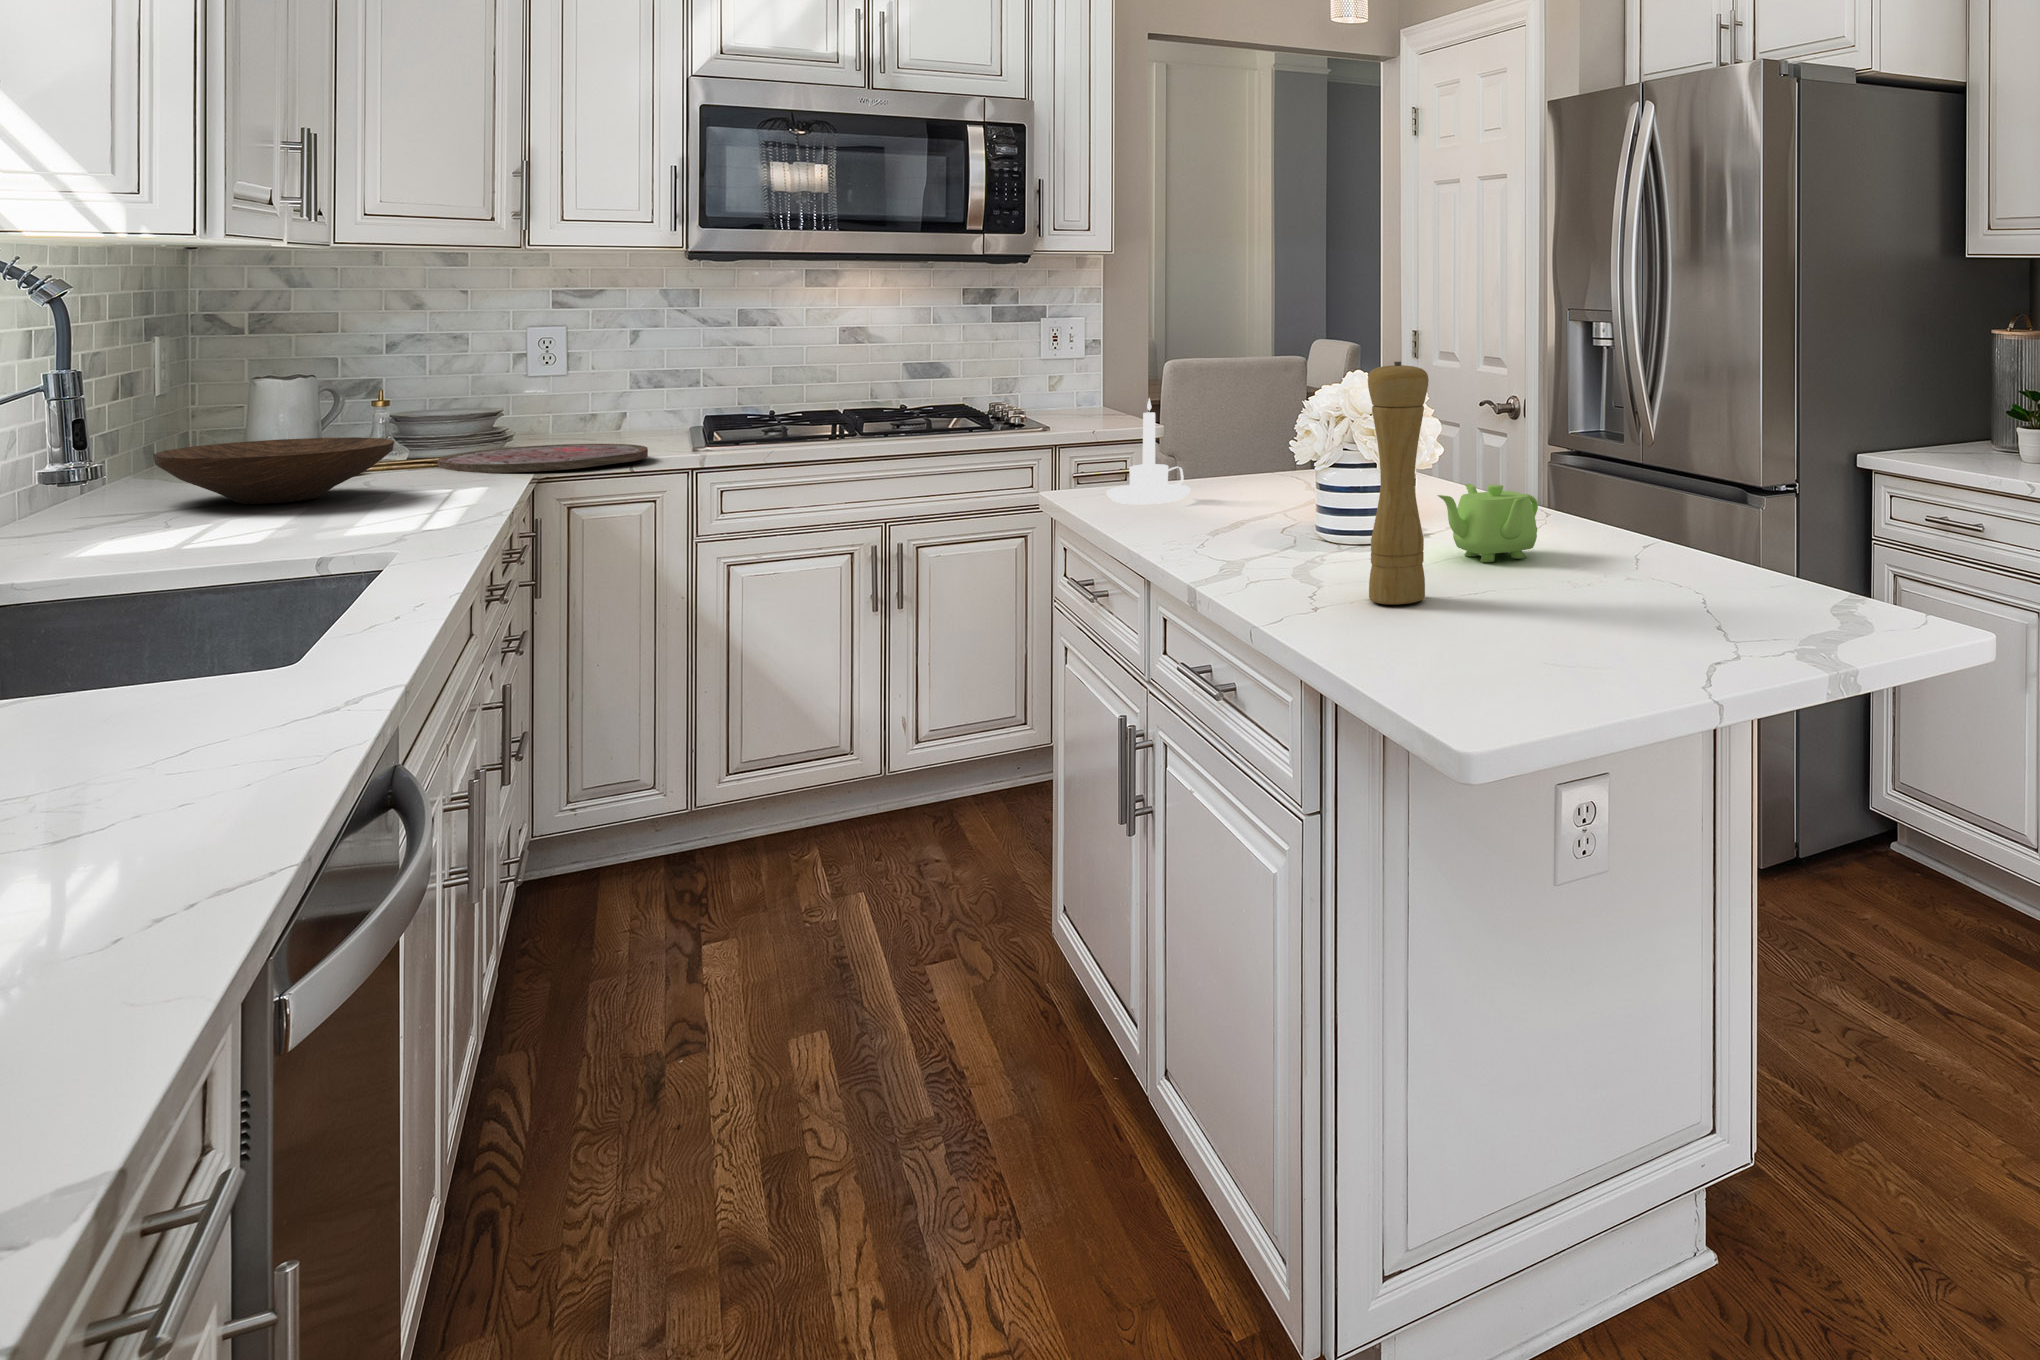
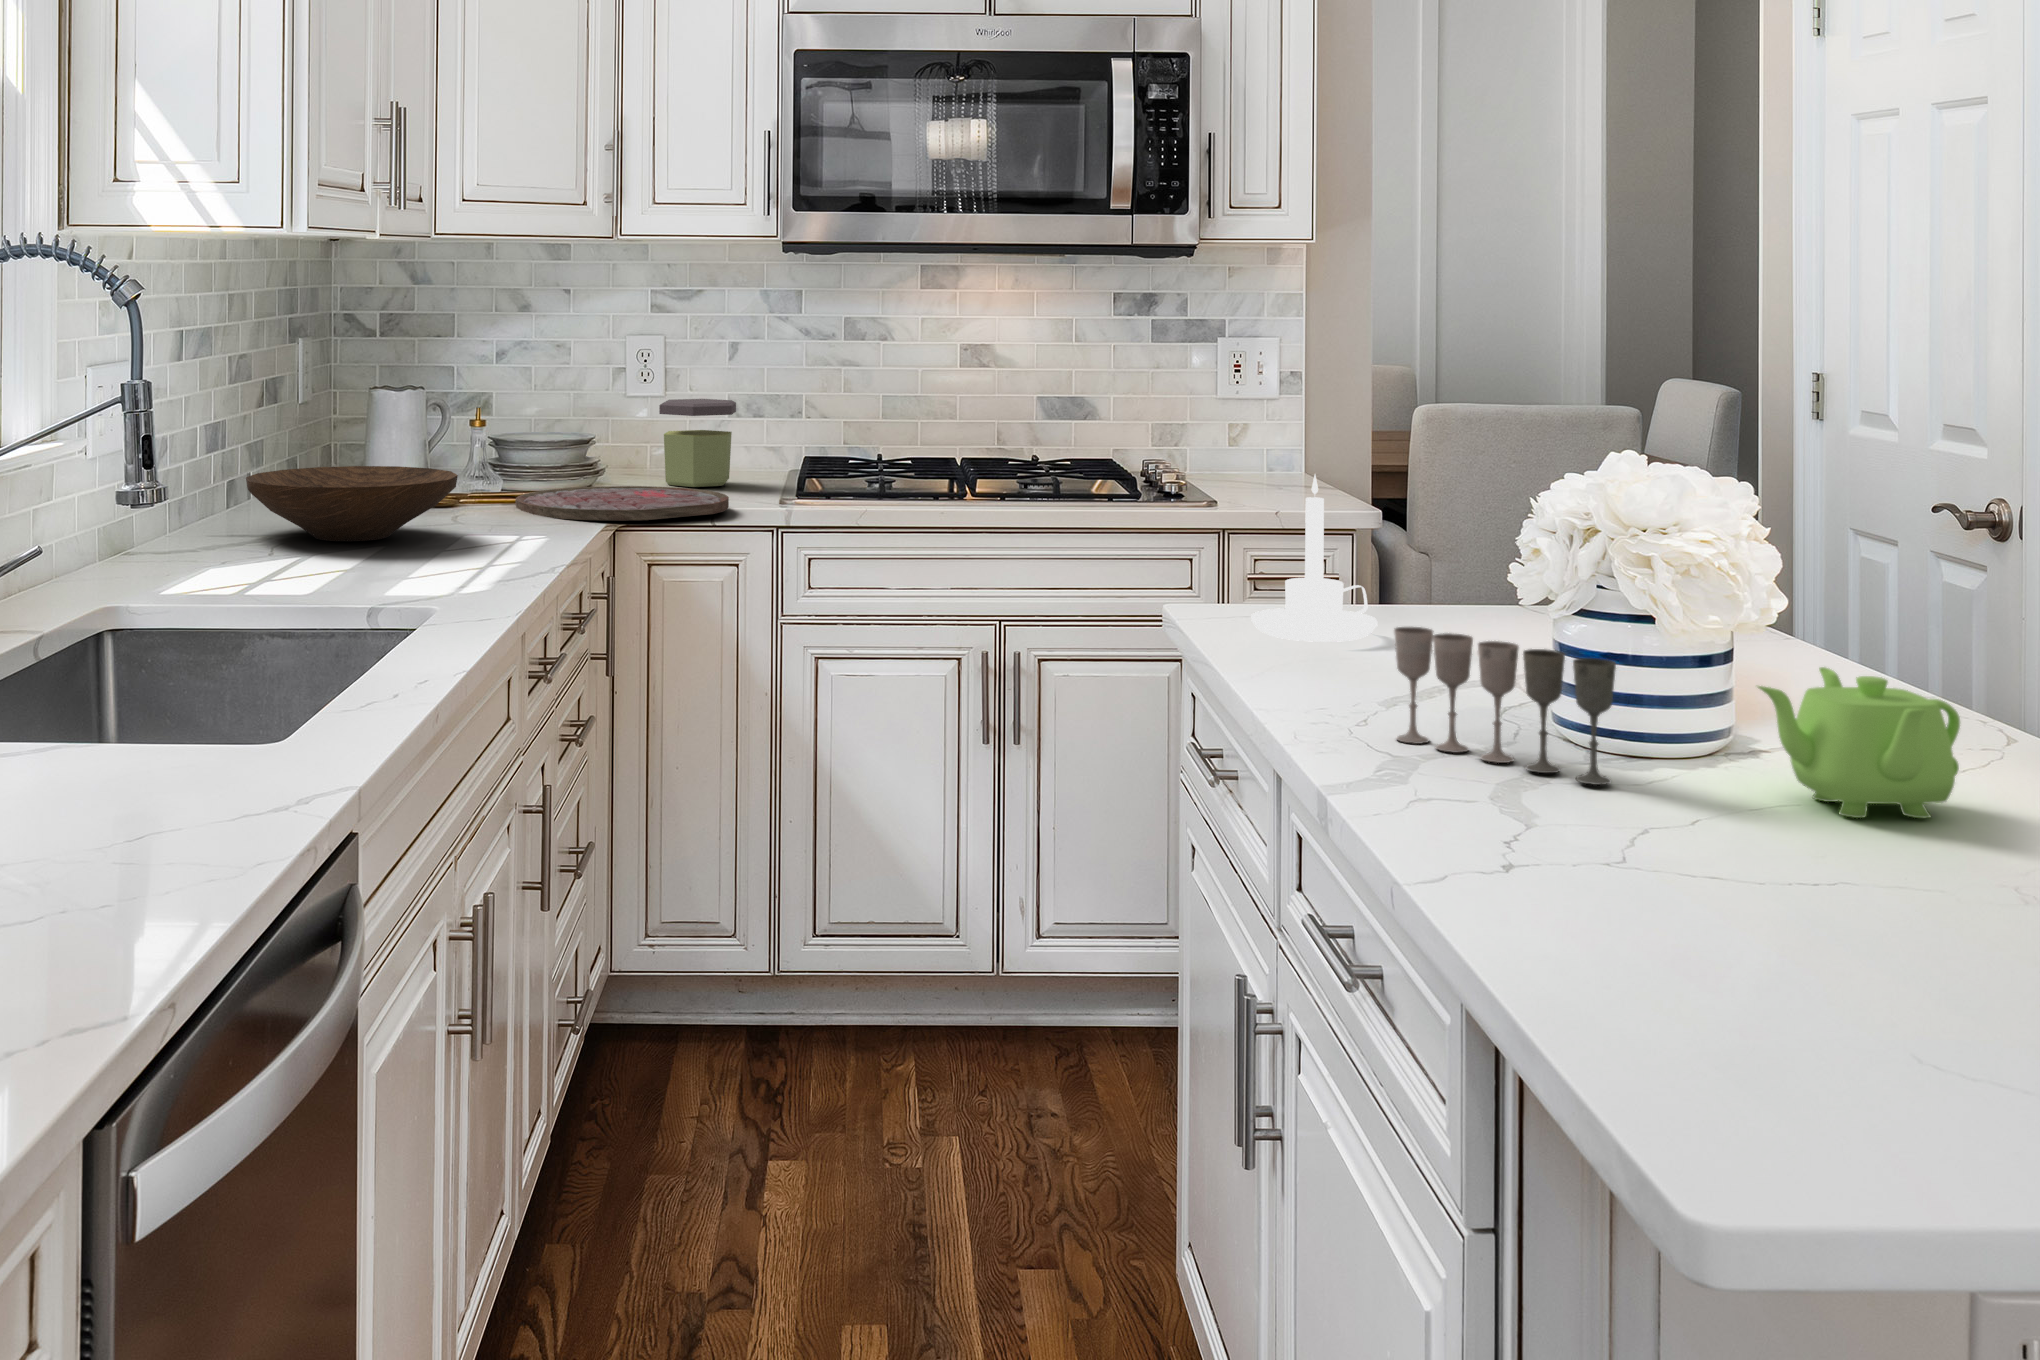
pepper mill: present [1368,362,1429,605] -> none [1604,450,1716,882]
jar: none [571,374,643,443] -> present [659,399,736,487]
wine glass: none [1223,482,1360,562] -> present [1394,627,1616,785]

